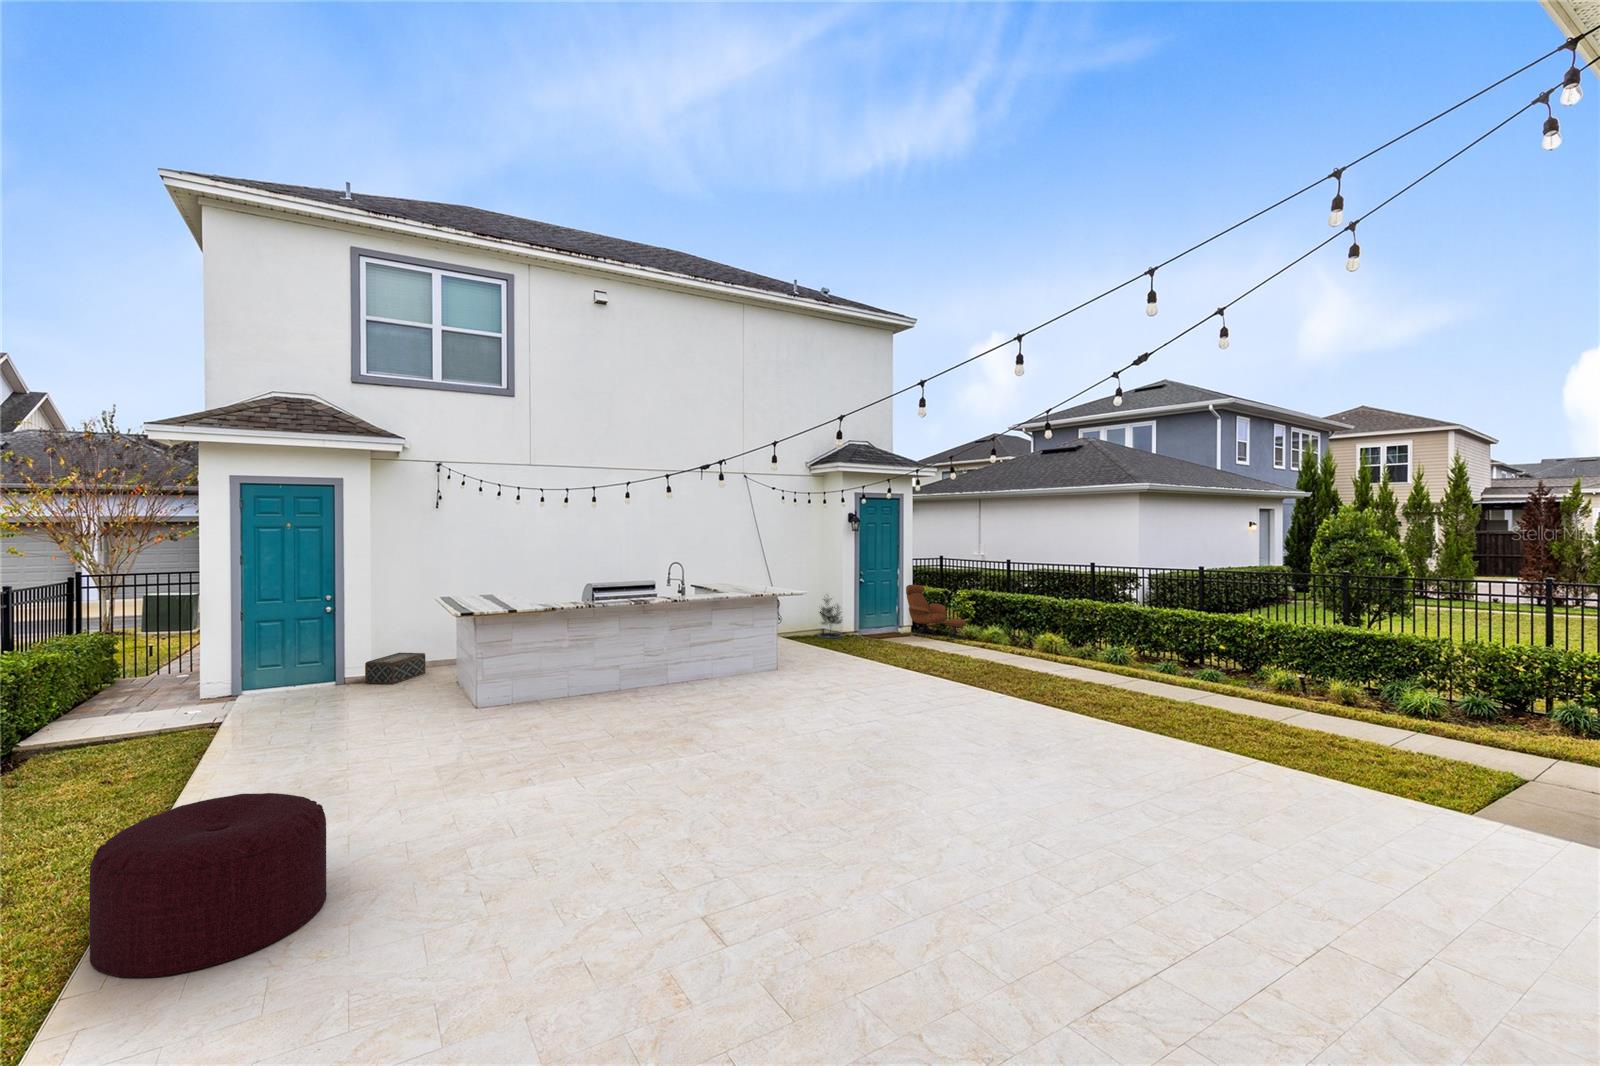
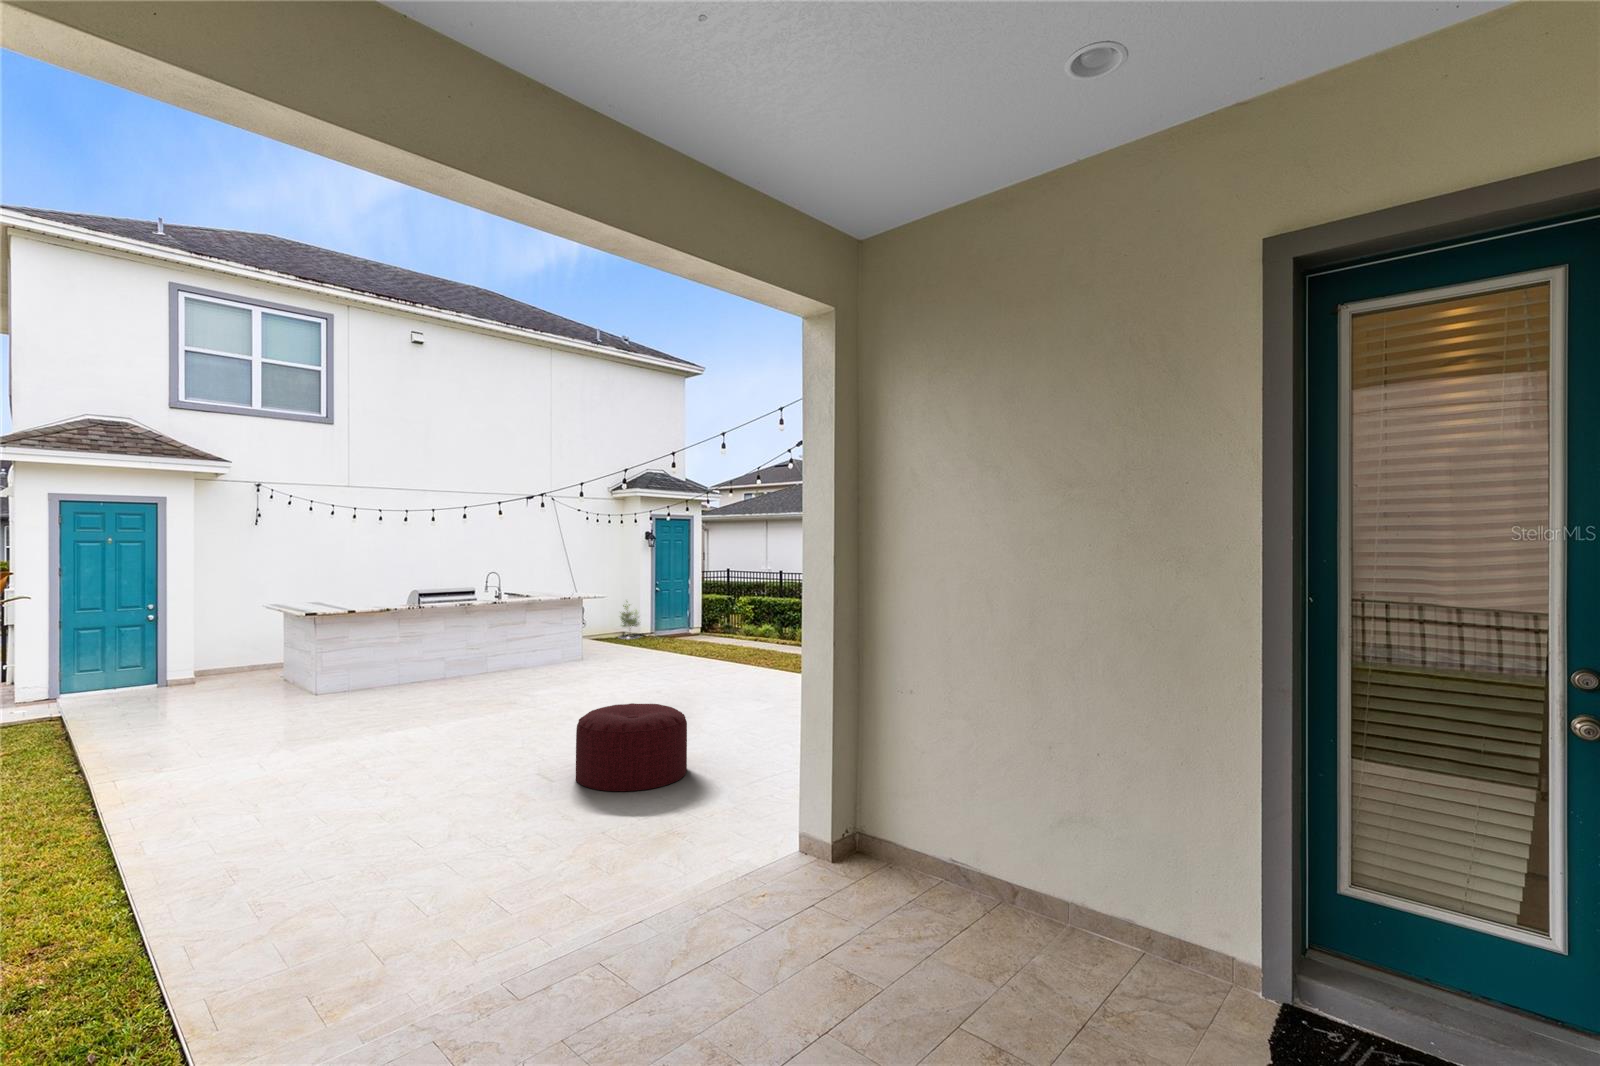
lounge chair: present [906,584,966,640] -> none [696,591,745,636]
woven basket: present [365,653,425,684] -> none [184,660,243,688]
ottoman: present [89,793,327,977] -> present [576,703,687,791]

